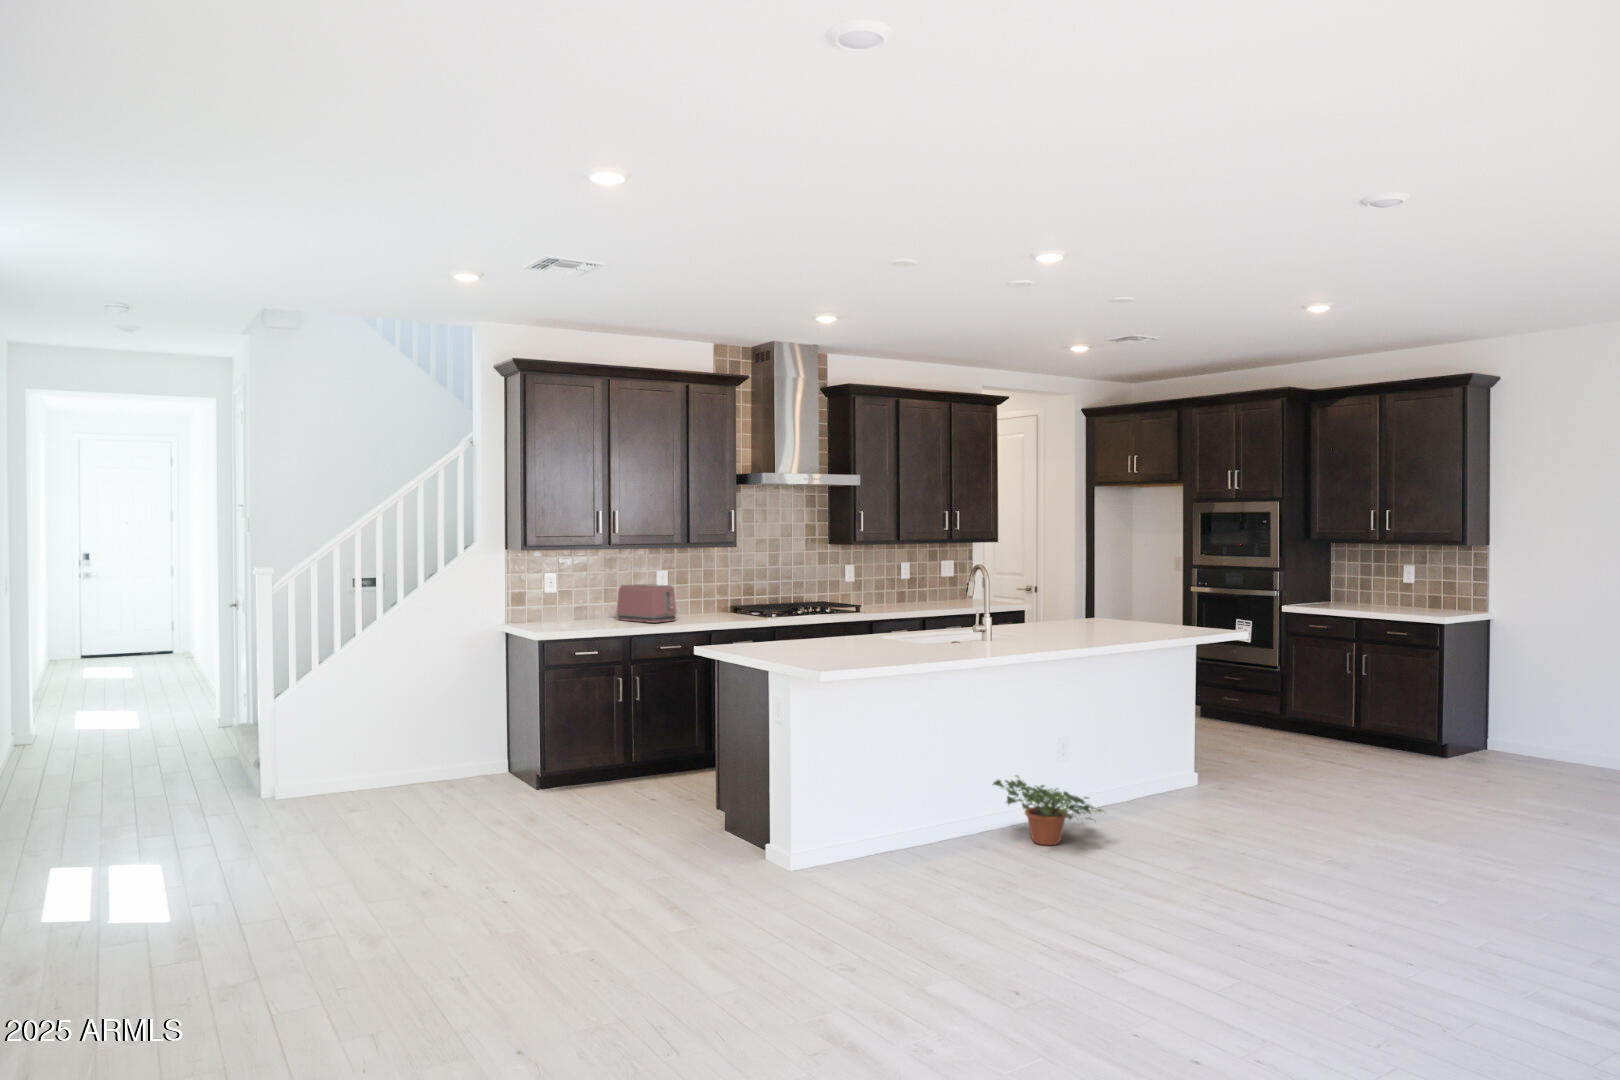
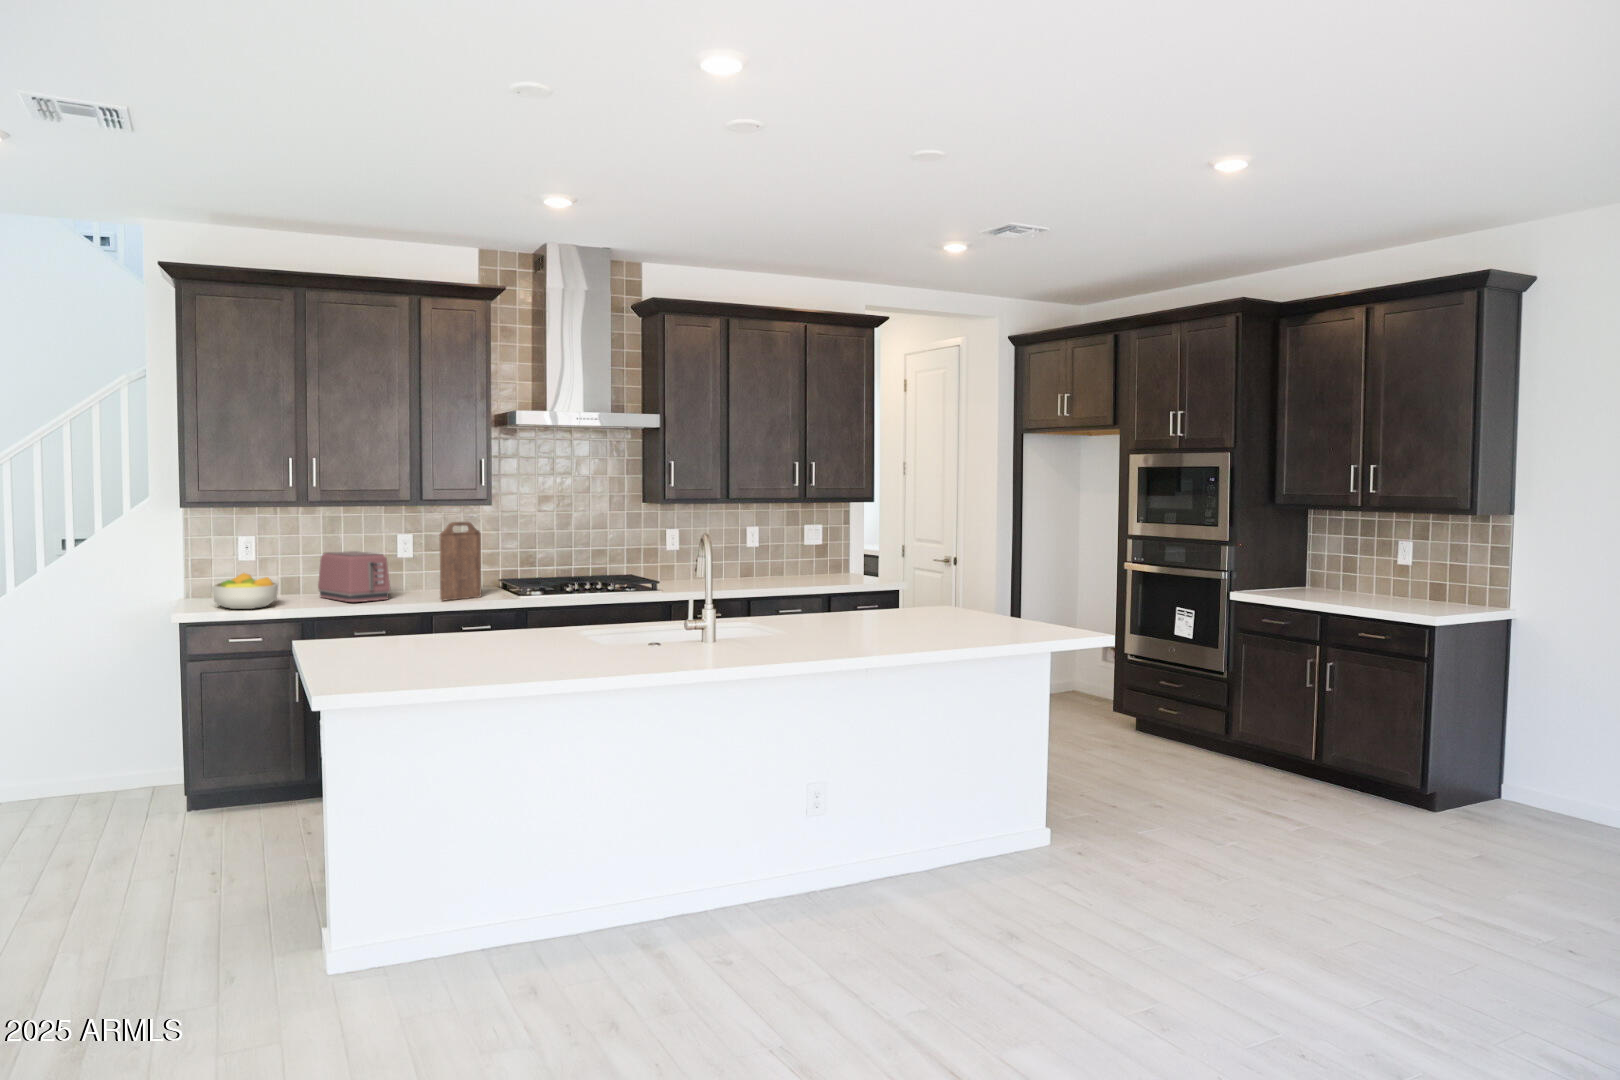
cutting board: none [717,560,741,621] -> present [440,522,481,600]
fruit bowl: none [554,601,604,629] -> present [212,573,278,609]
potted plant: present [993,775,1102,845] -> none [660,839,820,950]

